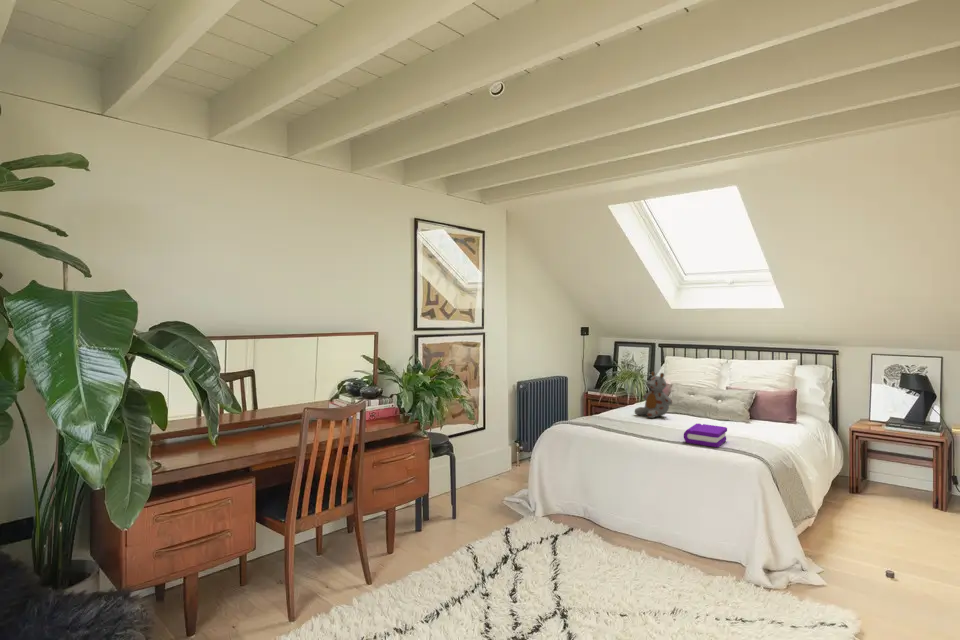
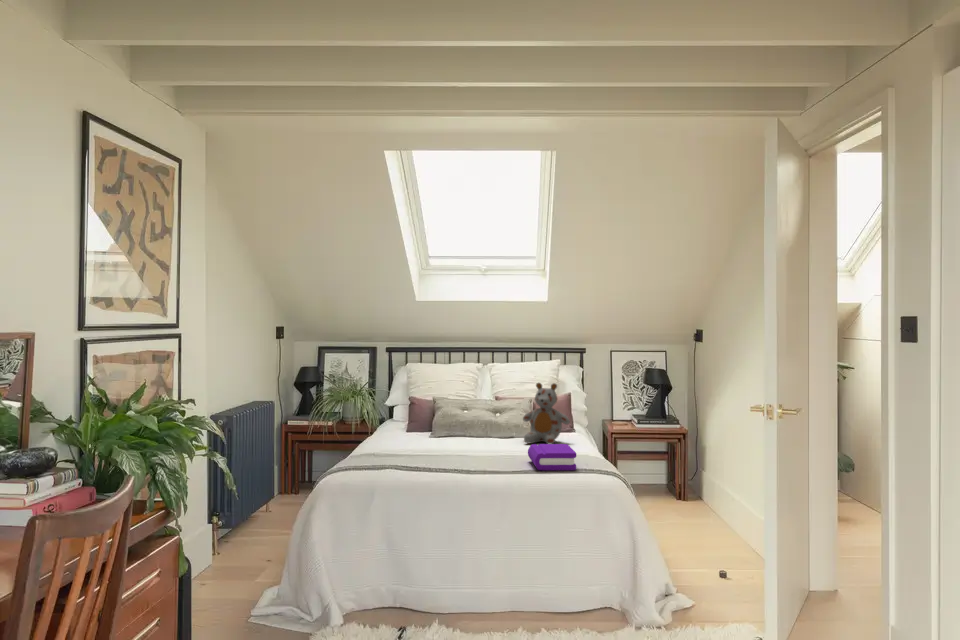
stuffed bear: present [635,372,672,418] -> present [523,383,570,444]

